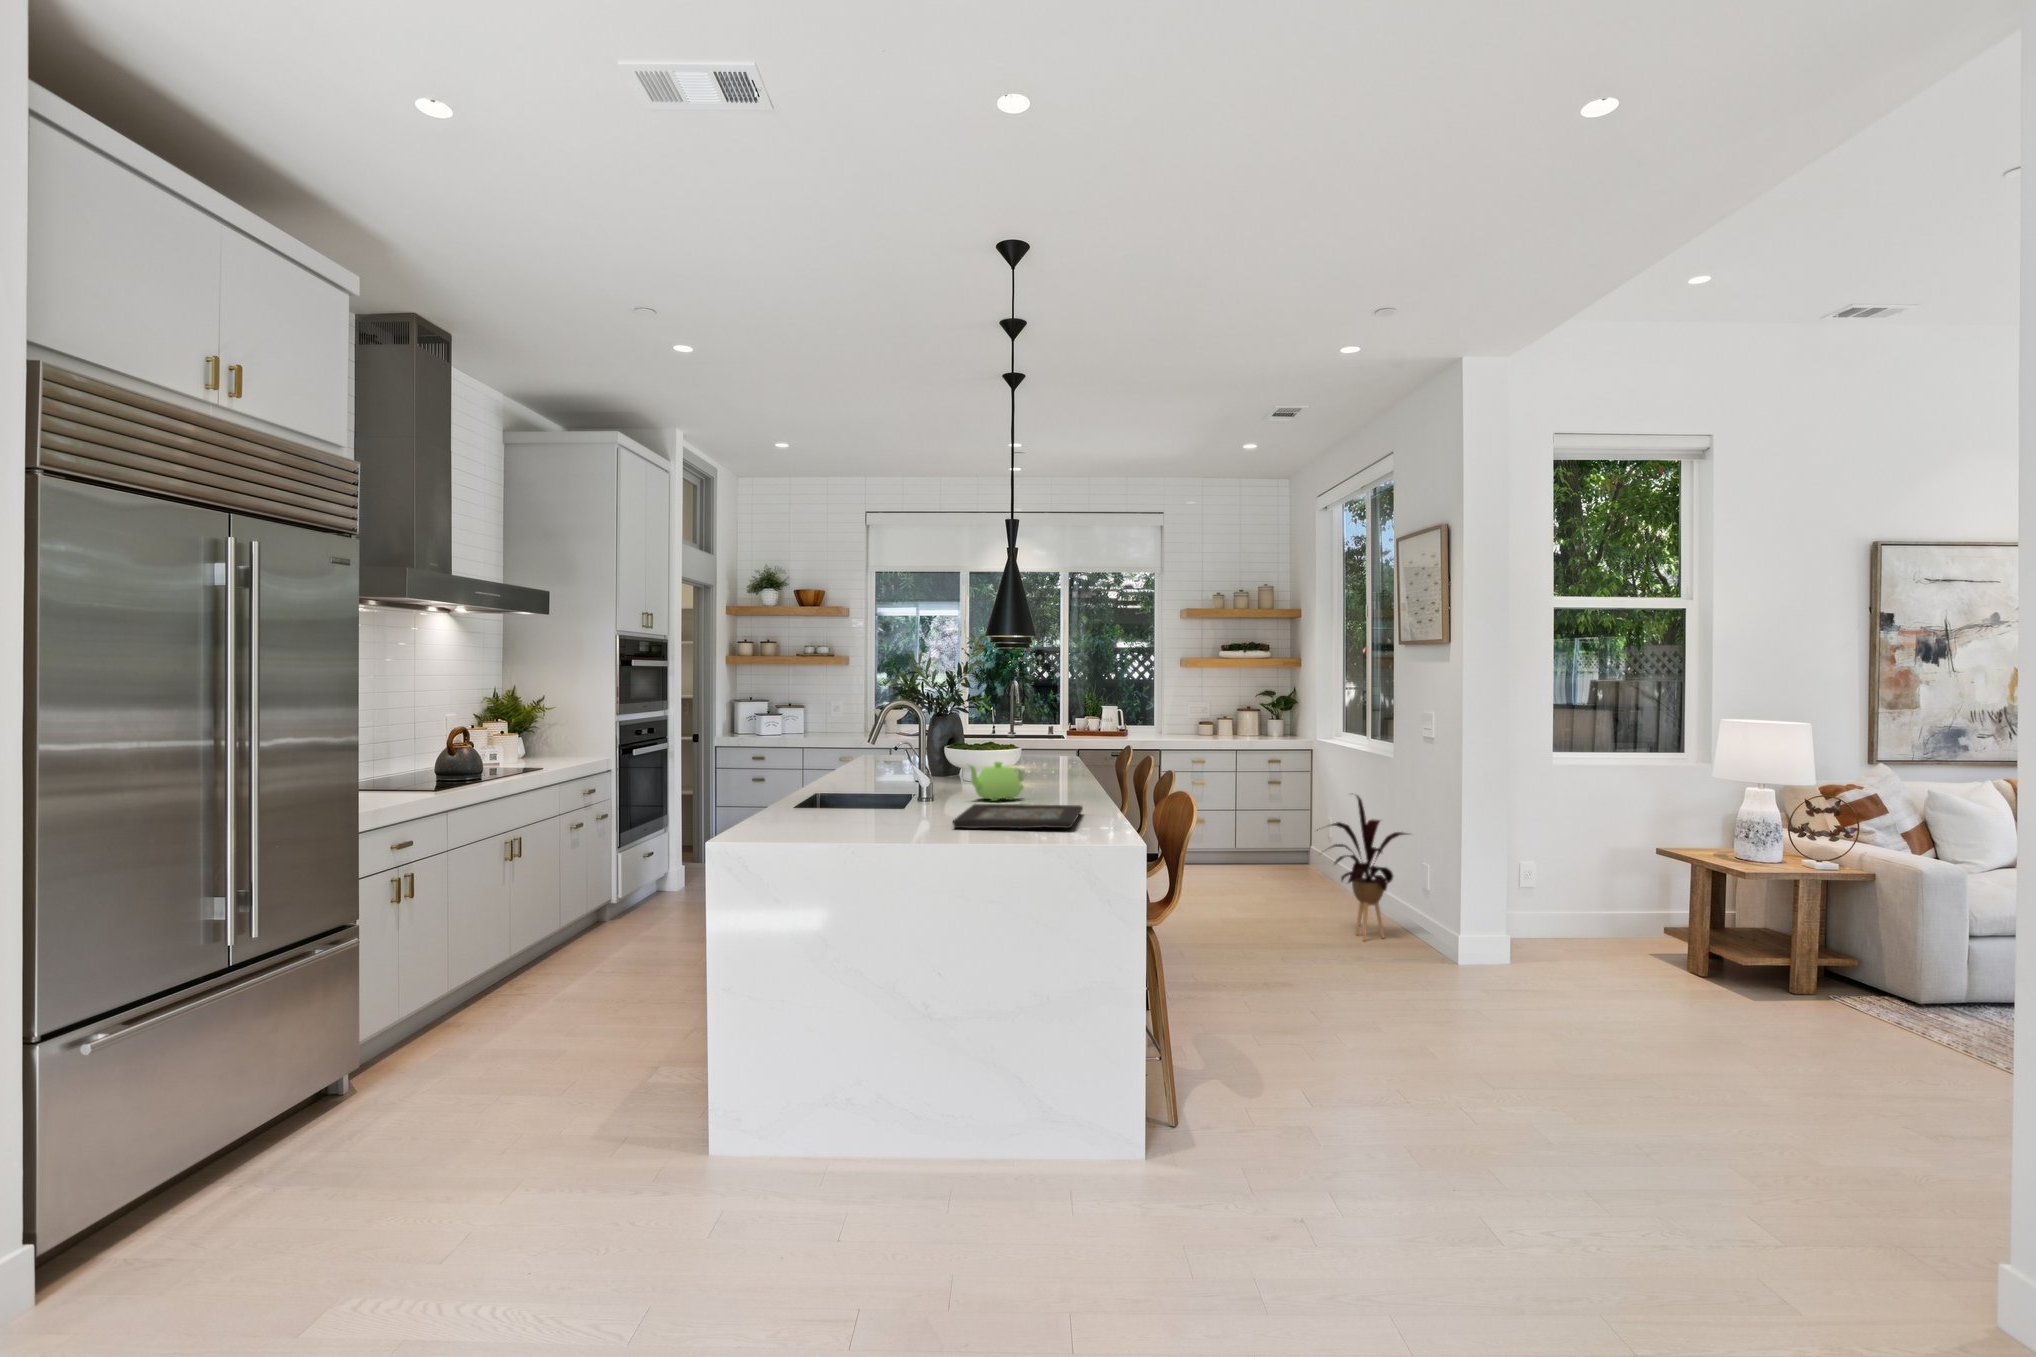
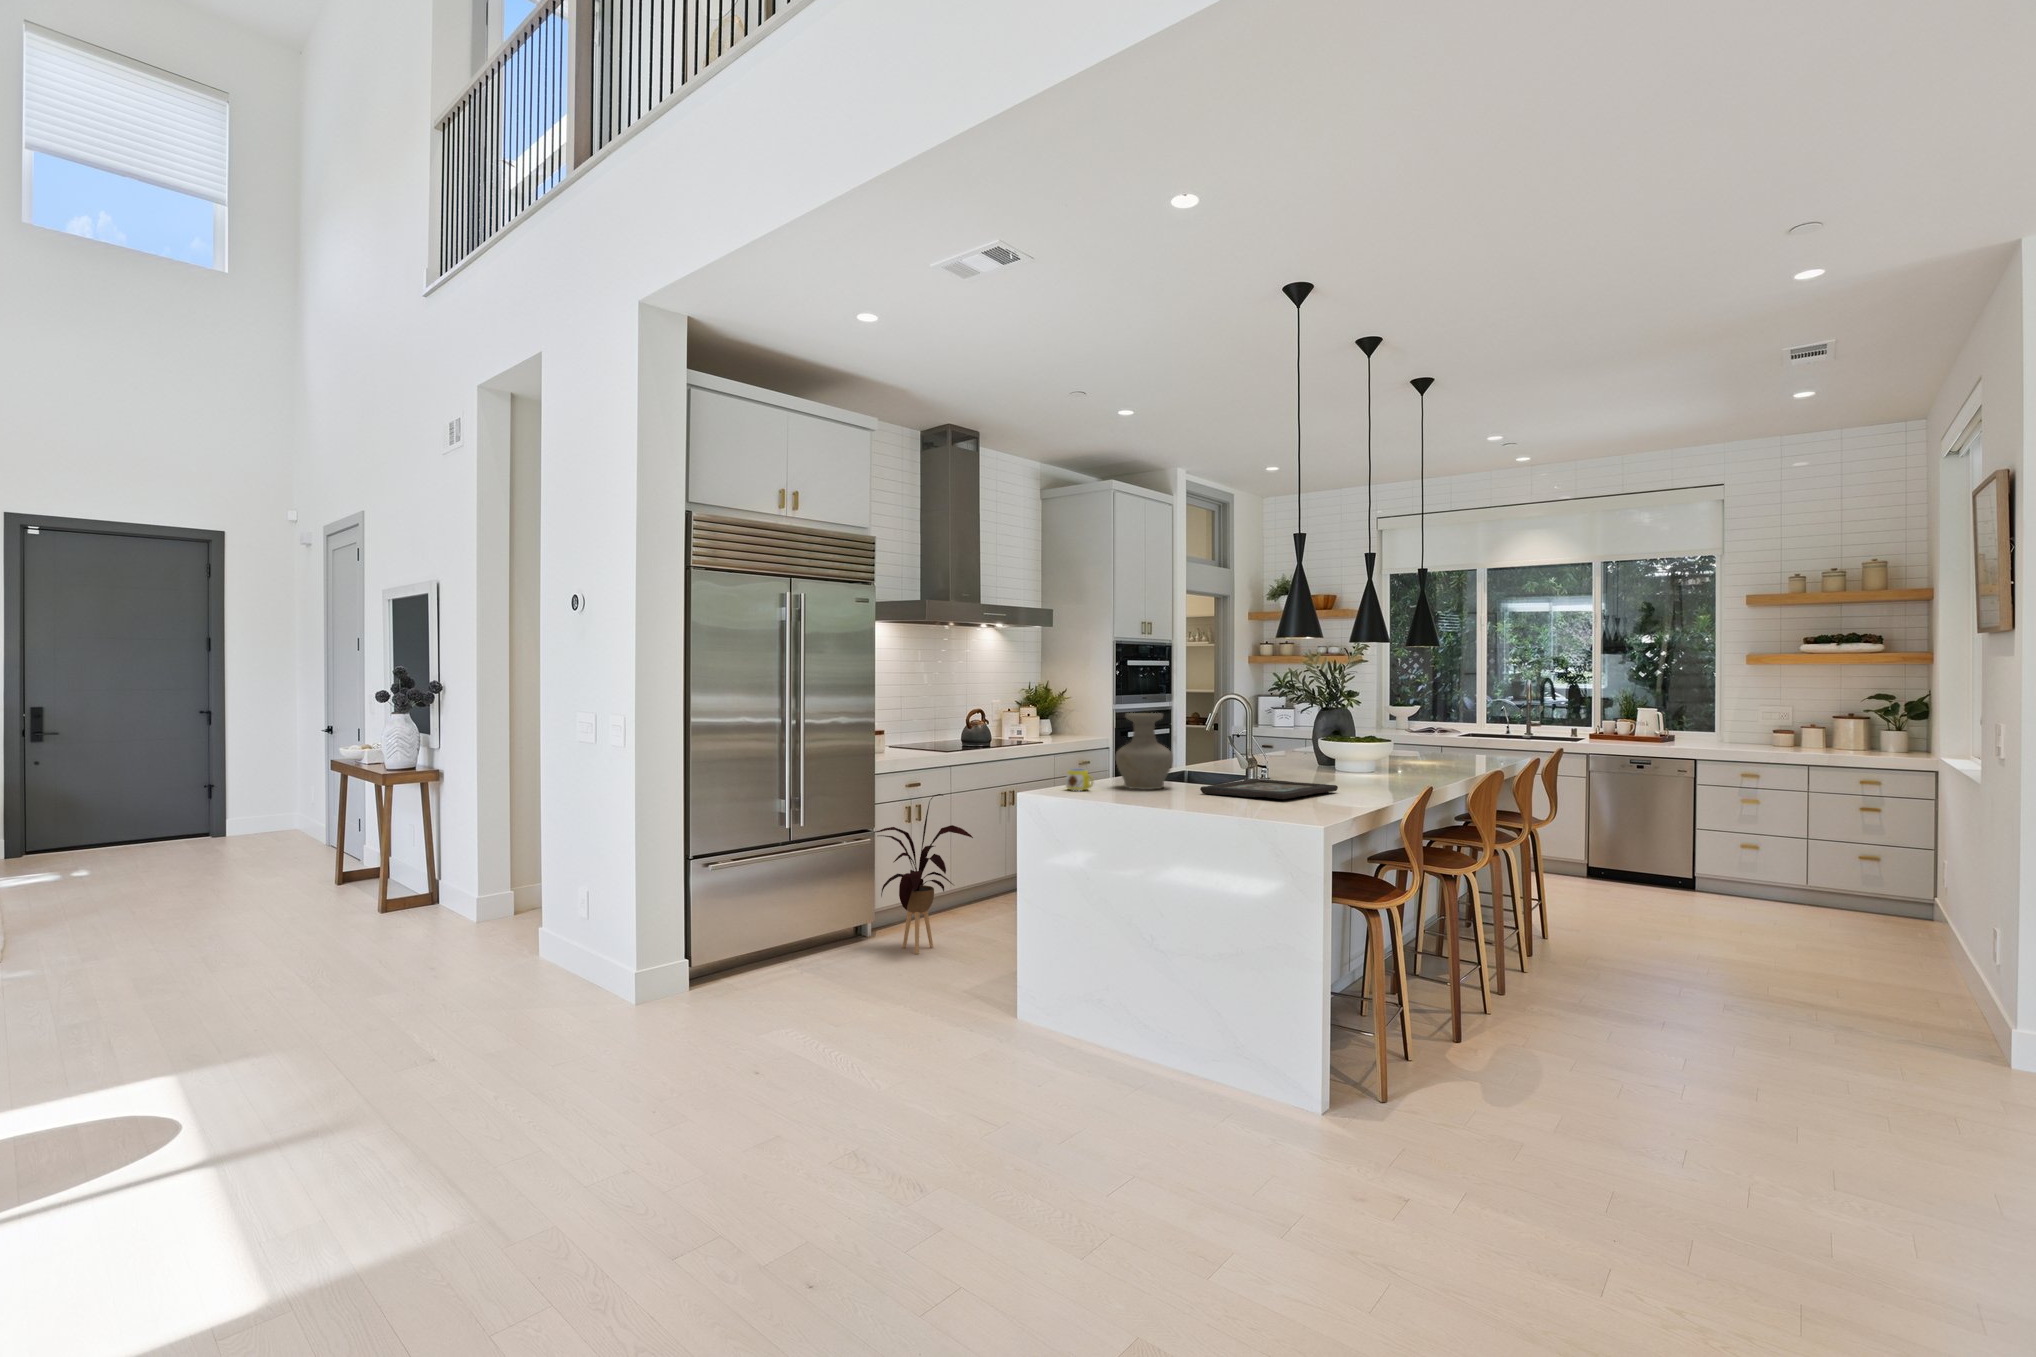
vase: none [822,727,899,829] -> present [1115,713,1173,789]
teapot: present [968,761,1023,801] -> none [1275,747,1330,781]
house plant: present [1317,795,1407,941] -> present [875,794,973,953]
mug: none [772,808,817,840] -> present [1066,769,1093,791]

